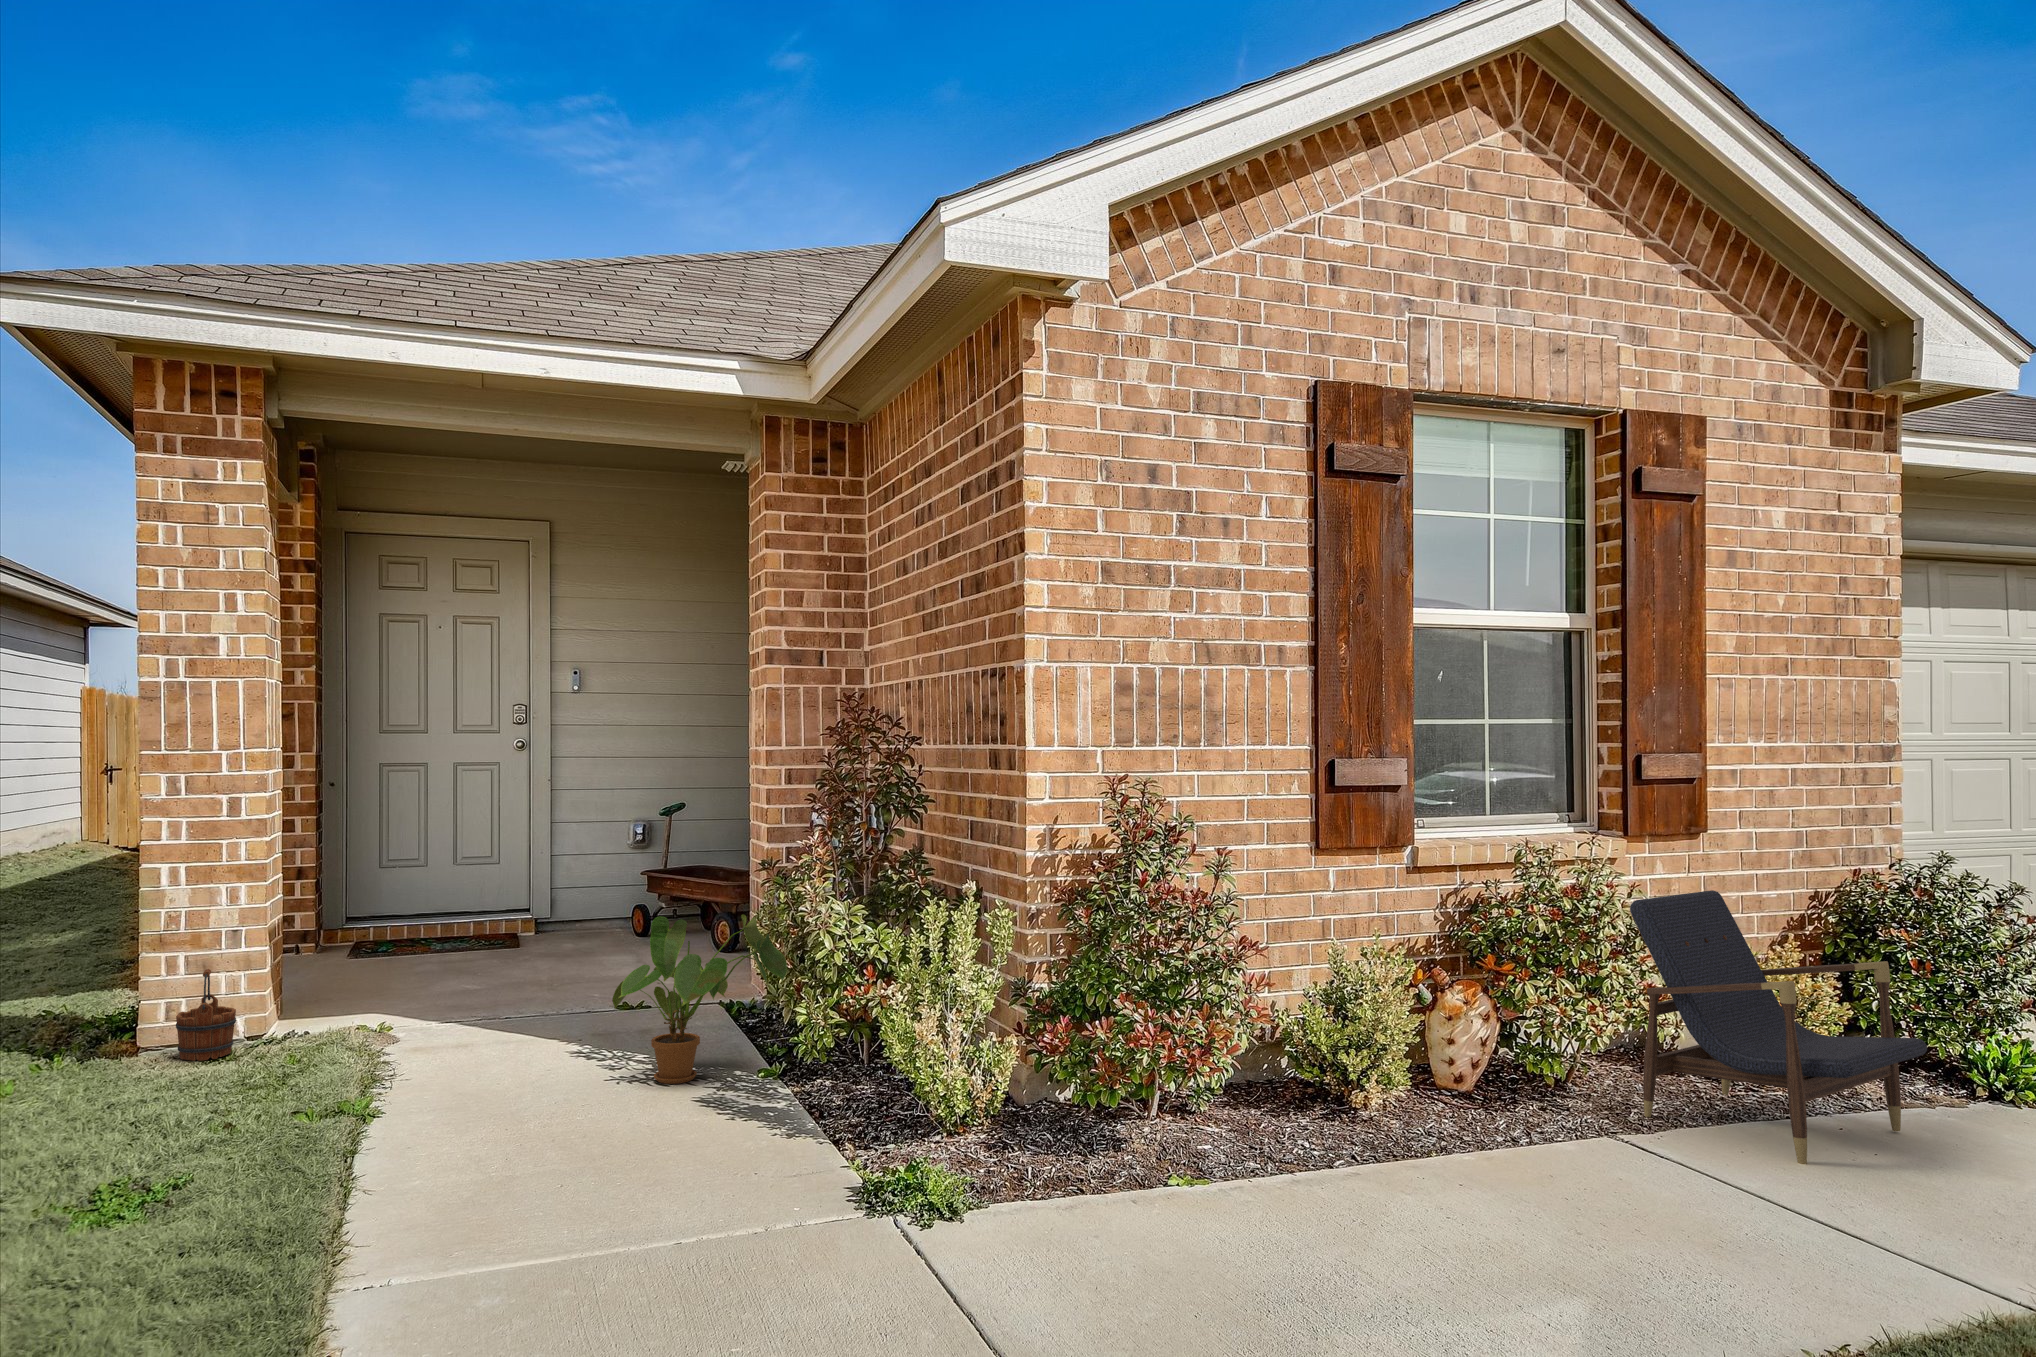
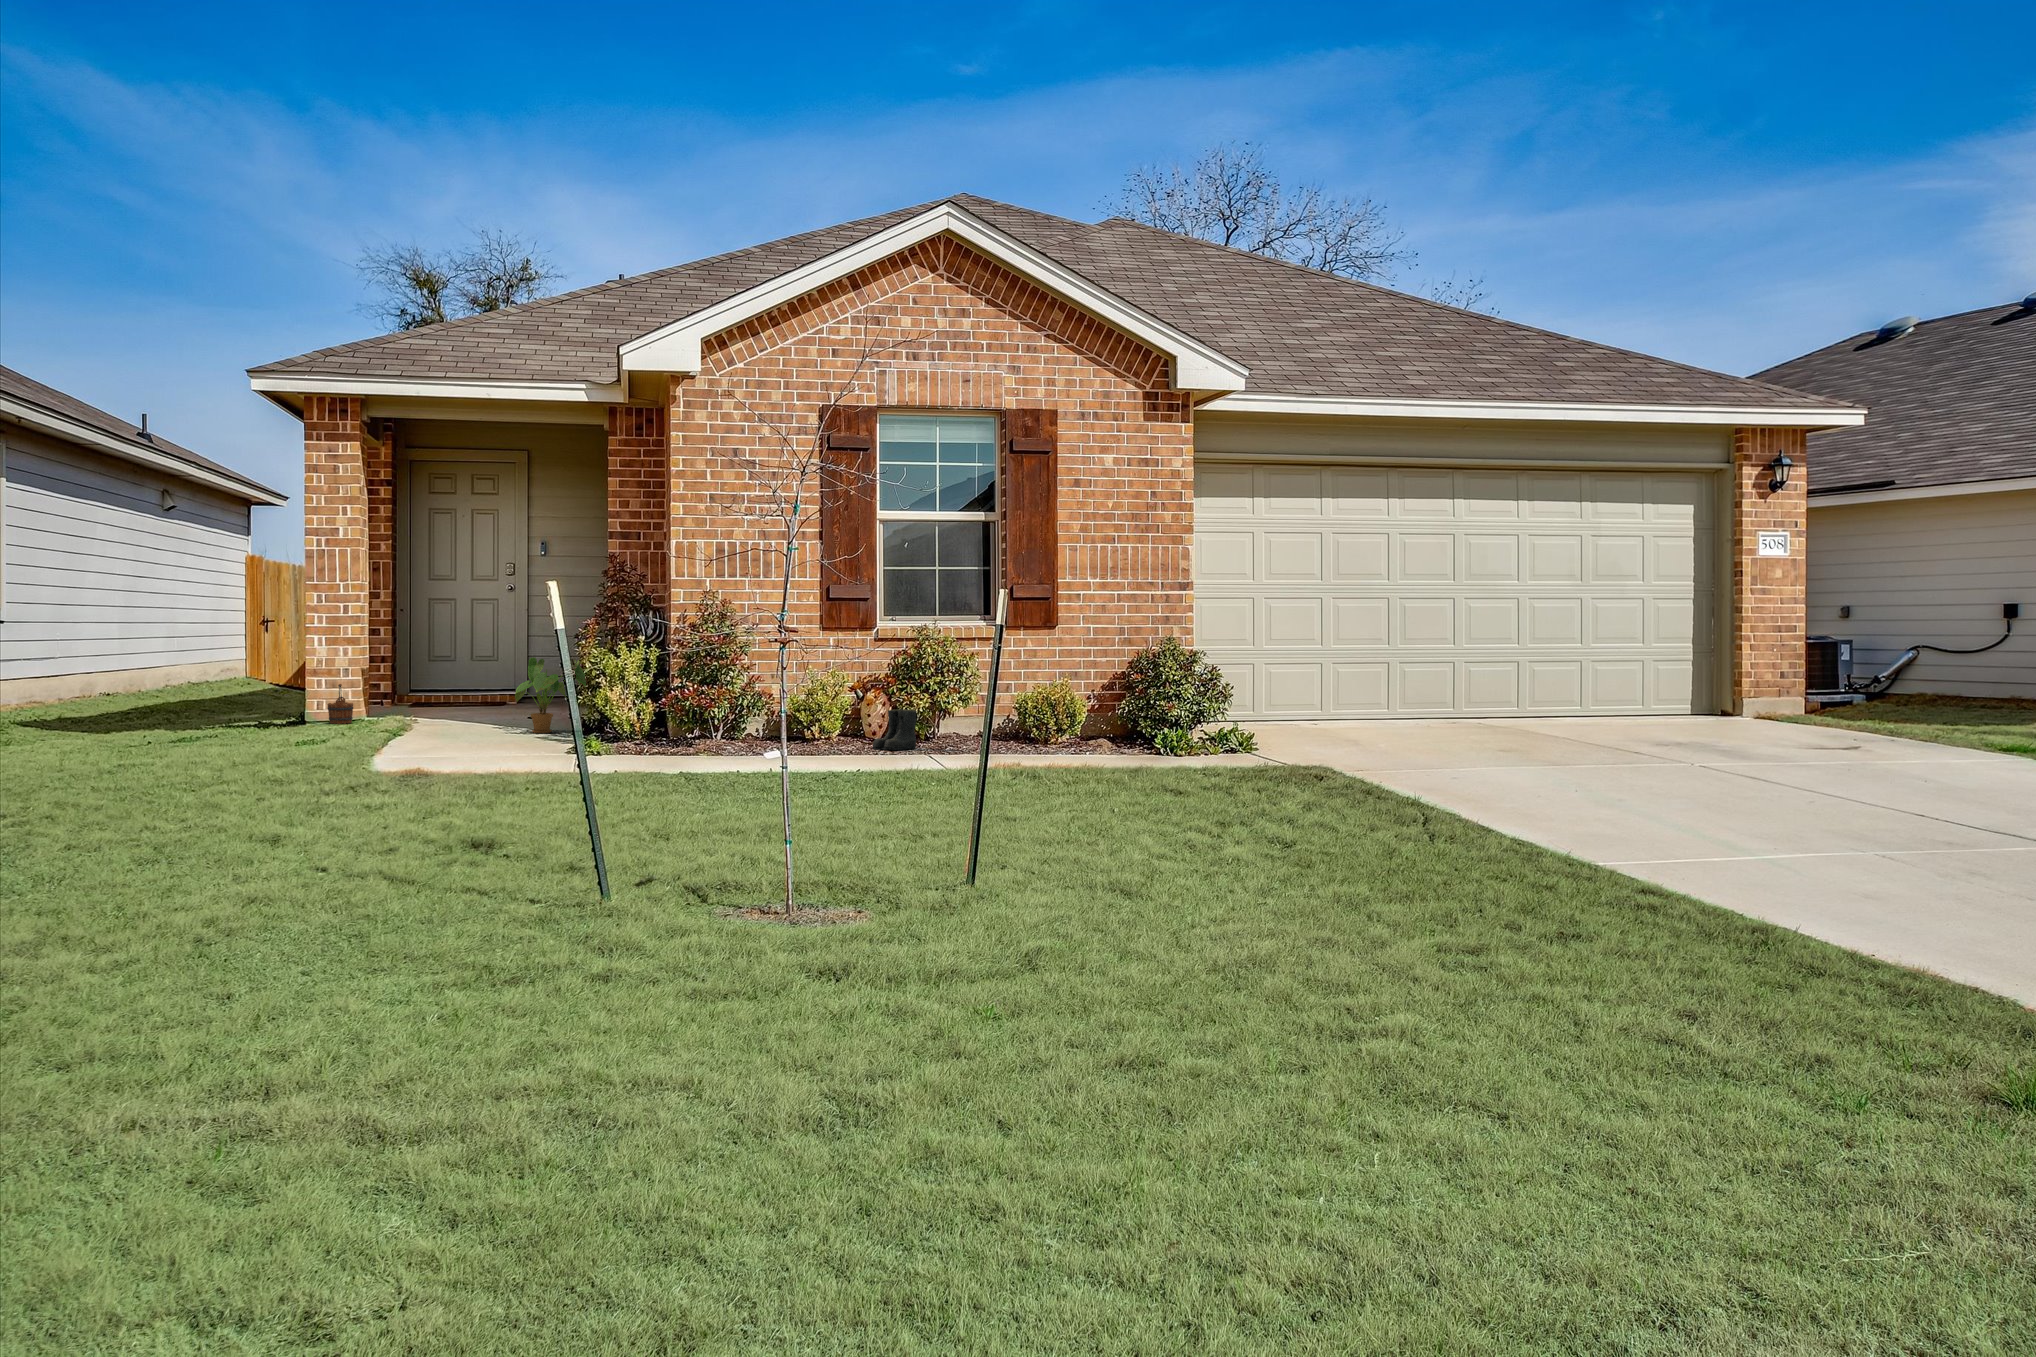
lounge chair: present [1630,890,1927,1164] -> none [958,651,1062,757]
boots: none [1484,1028,1562,1136] -> present [872,709,917,750]

